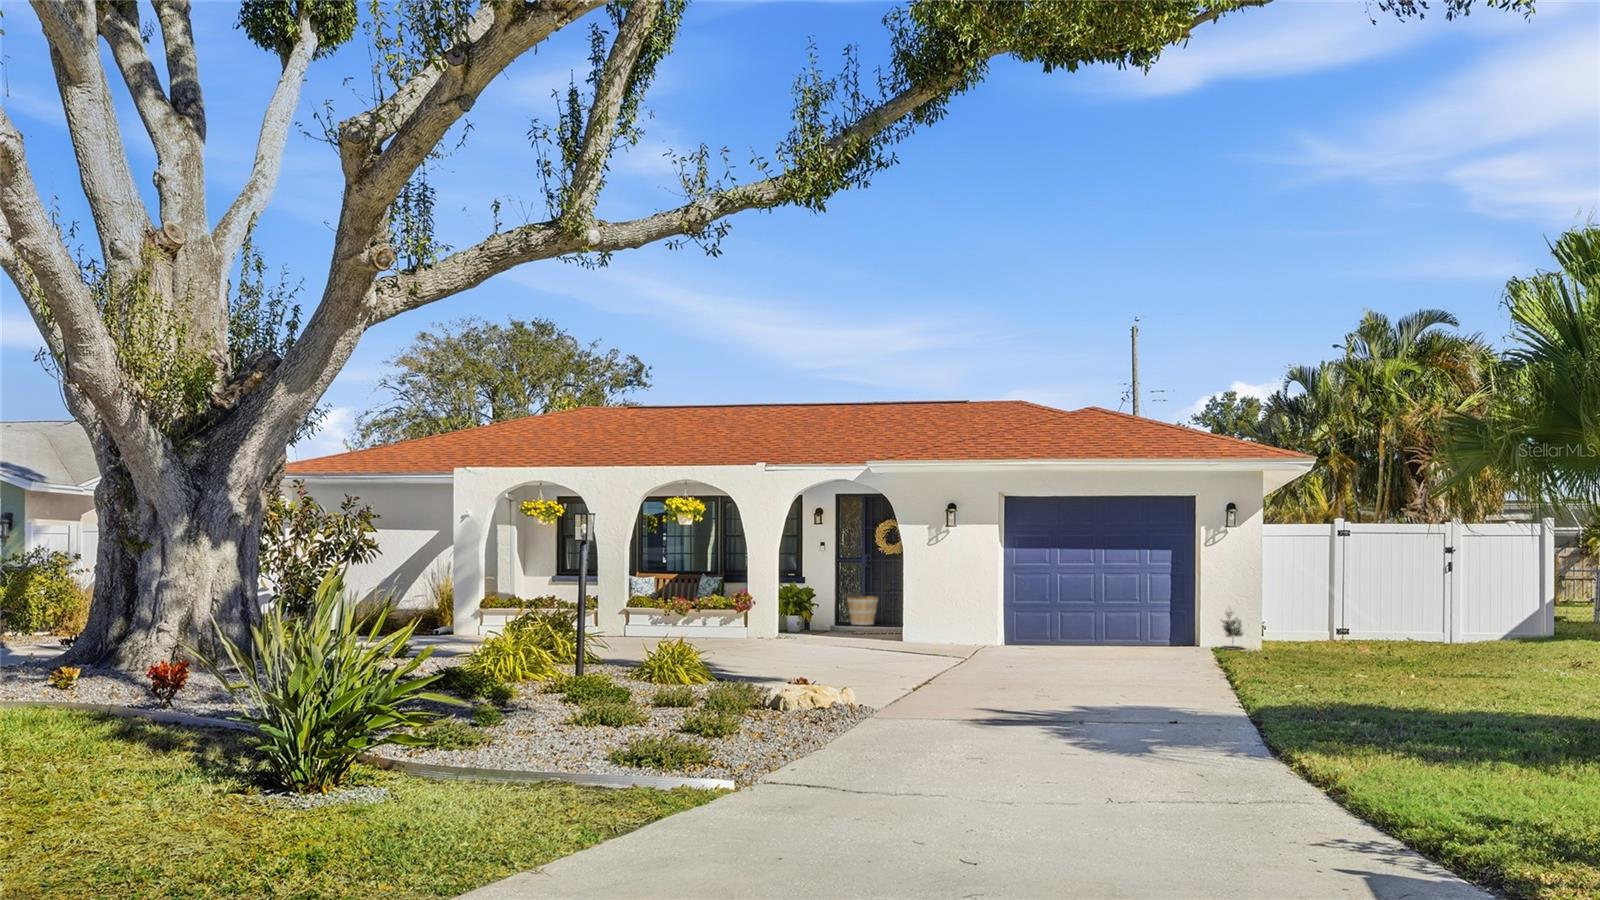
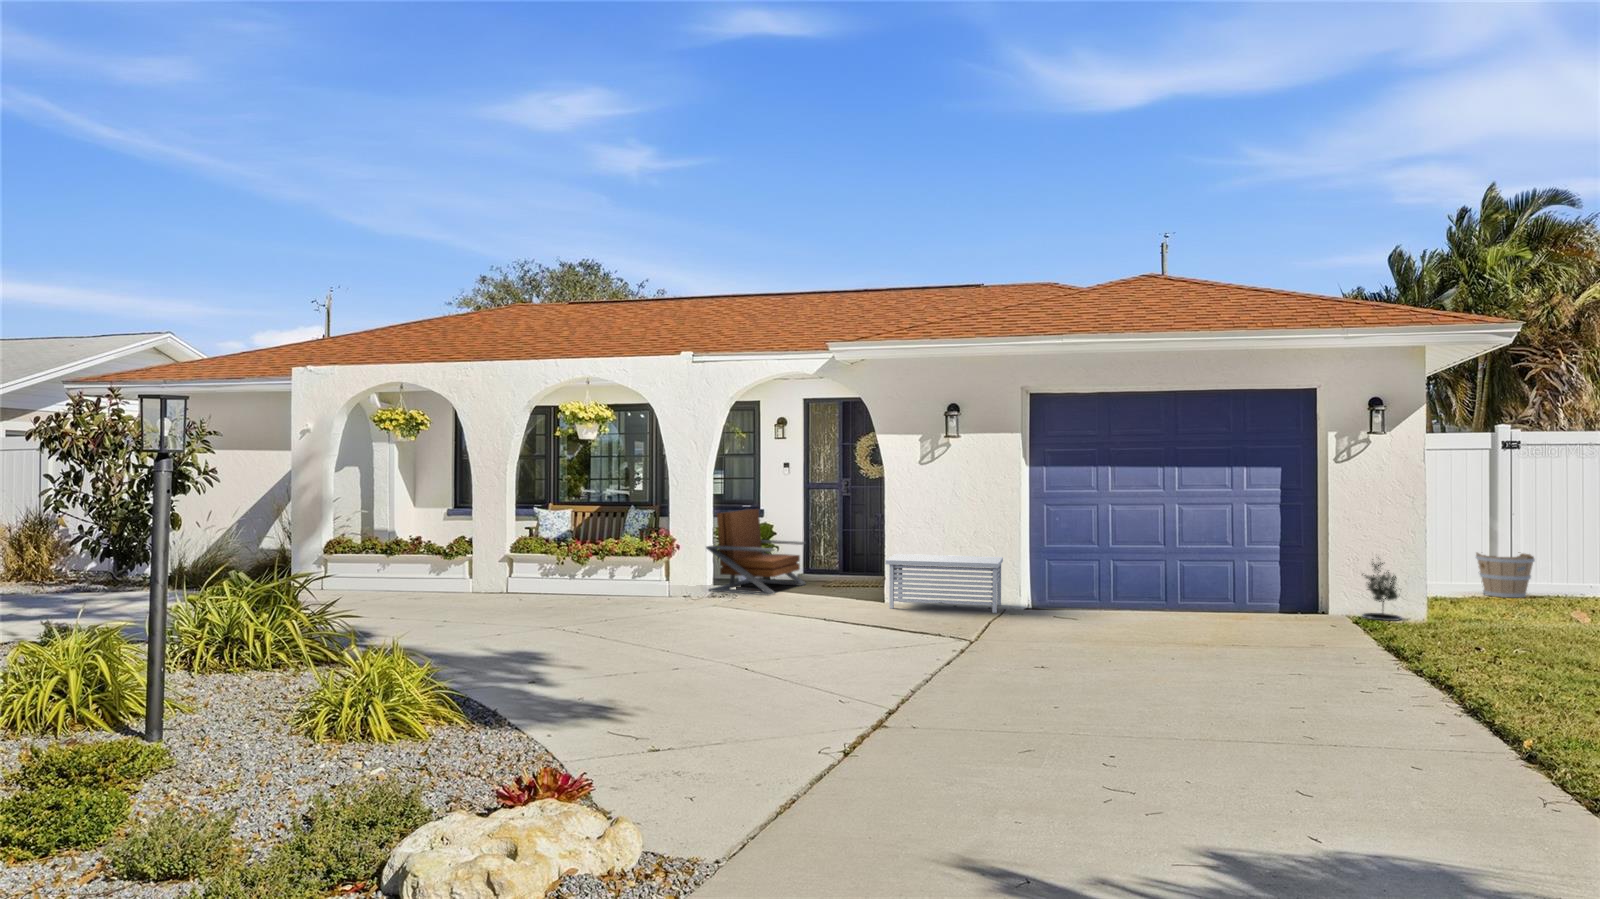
lounge chair: none [775,576,844,637] -> present [706,509,806,595]
wooden bucket: present [847,596,878,625] -> present [1476,552,1535,598]
storage bench: none [907,607,986,645] -> present [885,554,1003,613]

